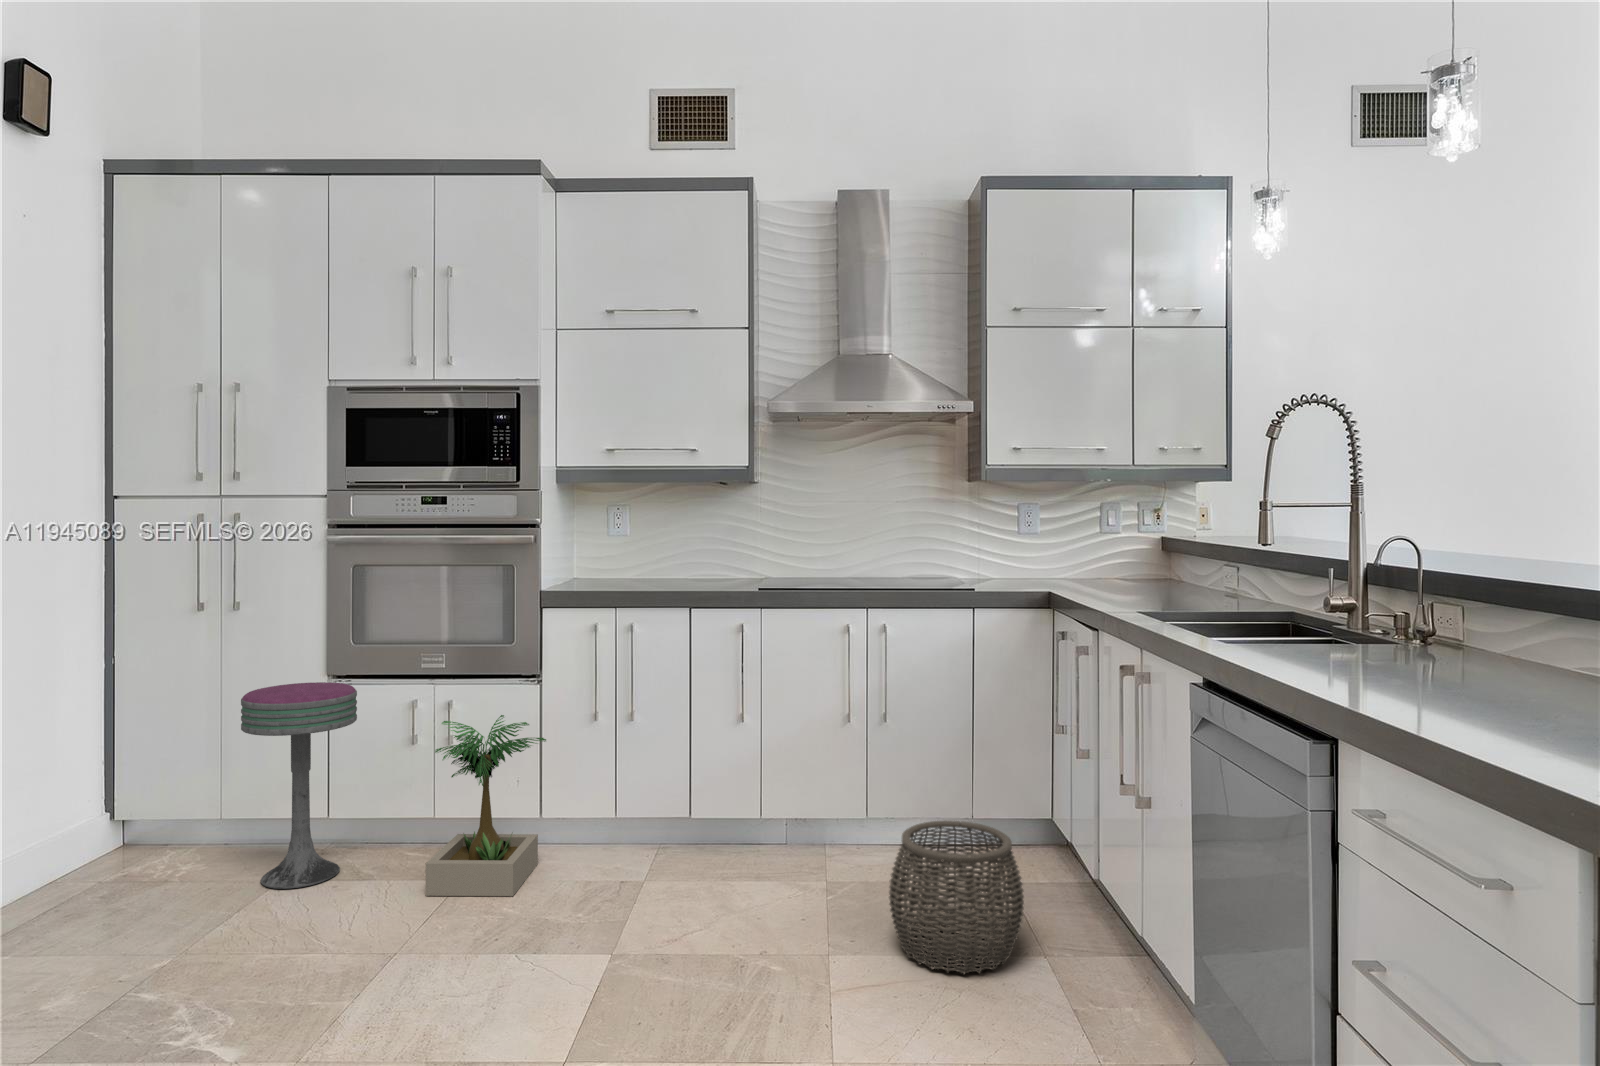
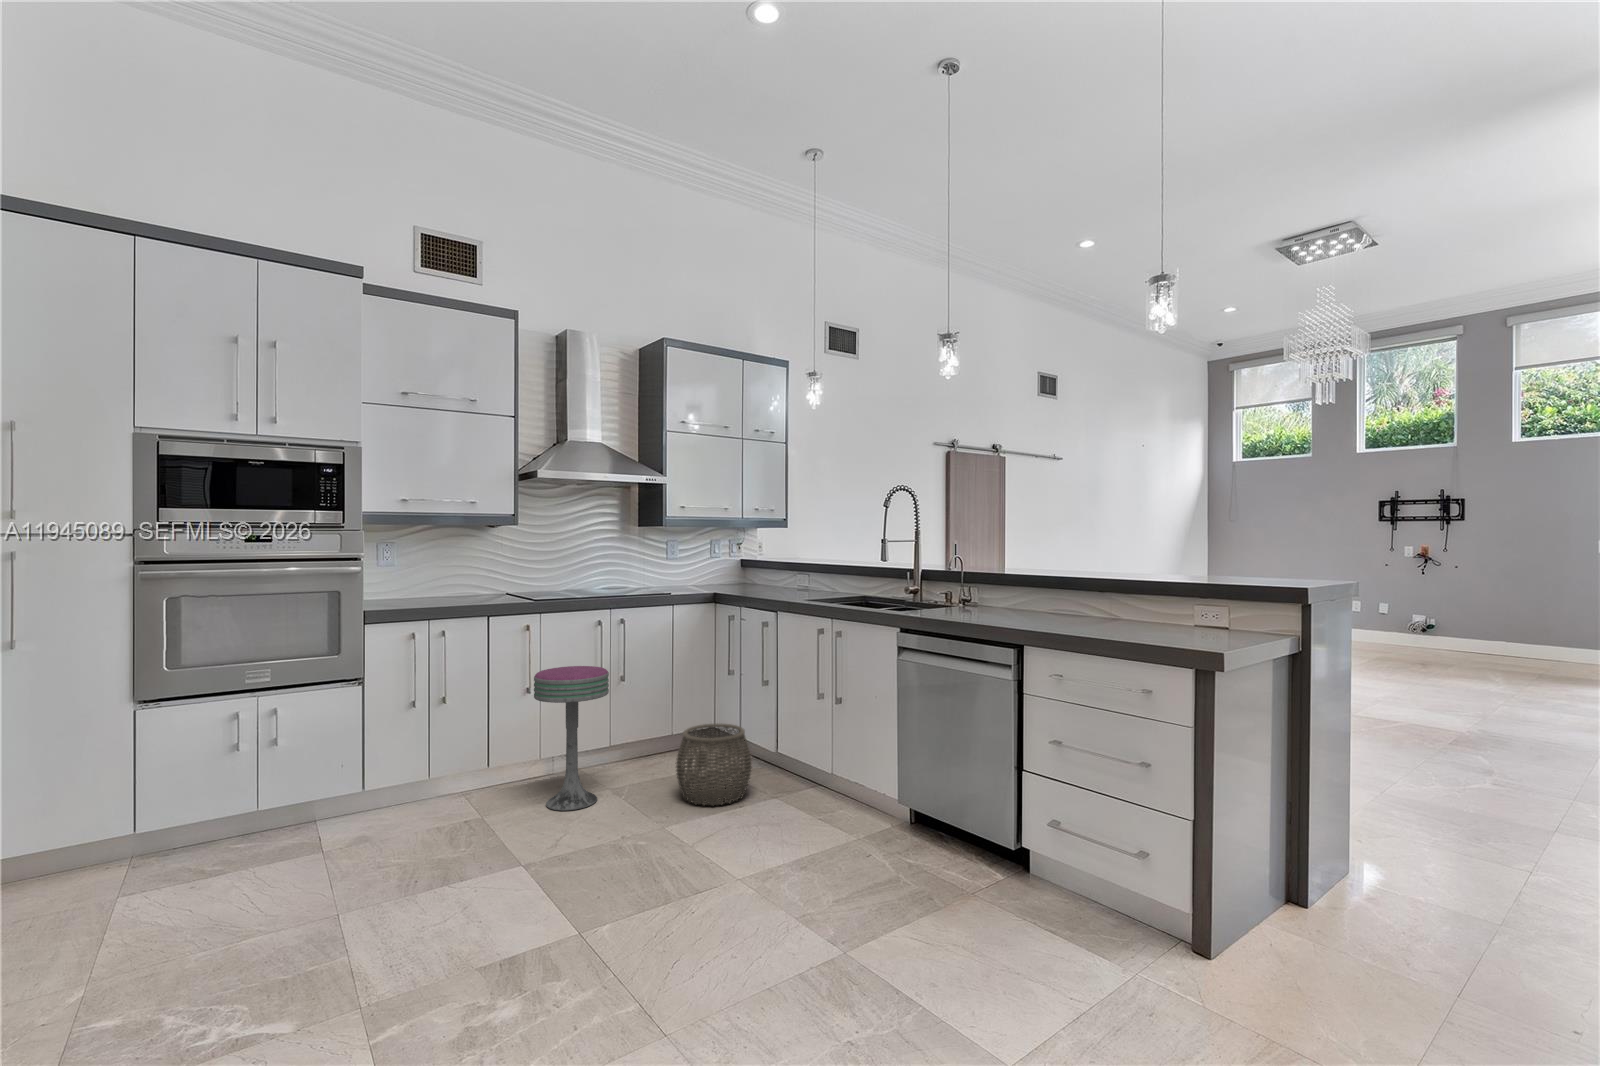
bar stool: present [241,682,357,889] -> present [534,666,609,811]
potted plant: present [425,715,546,896] -> none [291,710,404,867]

